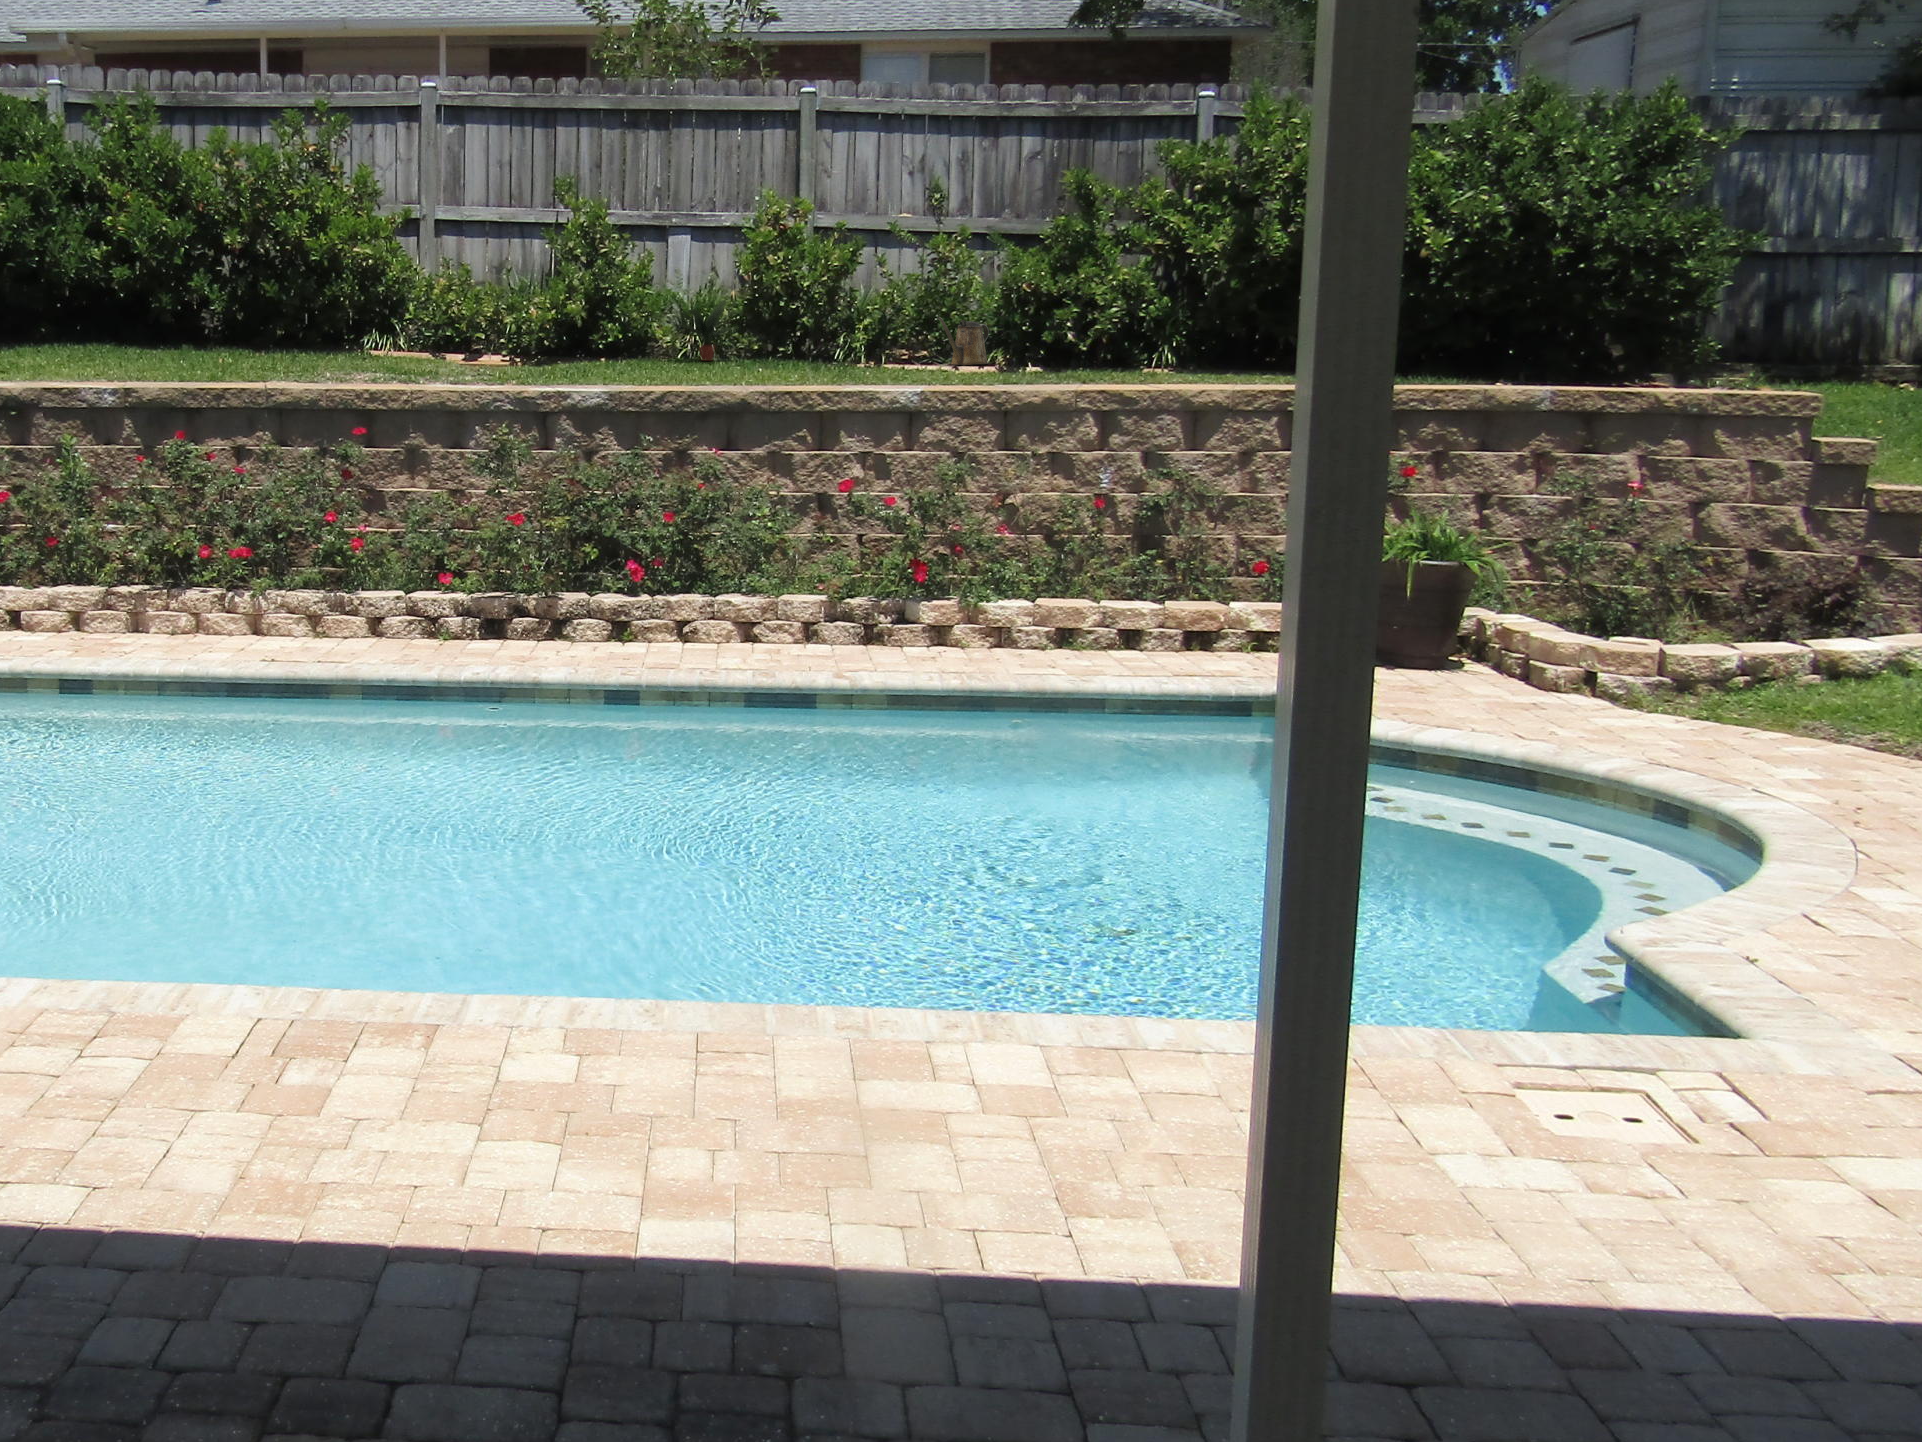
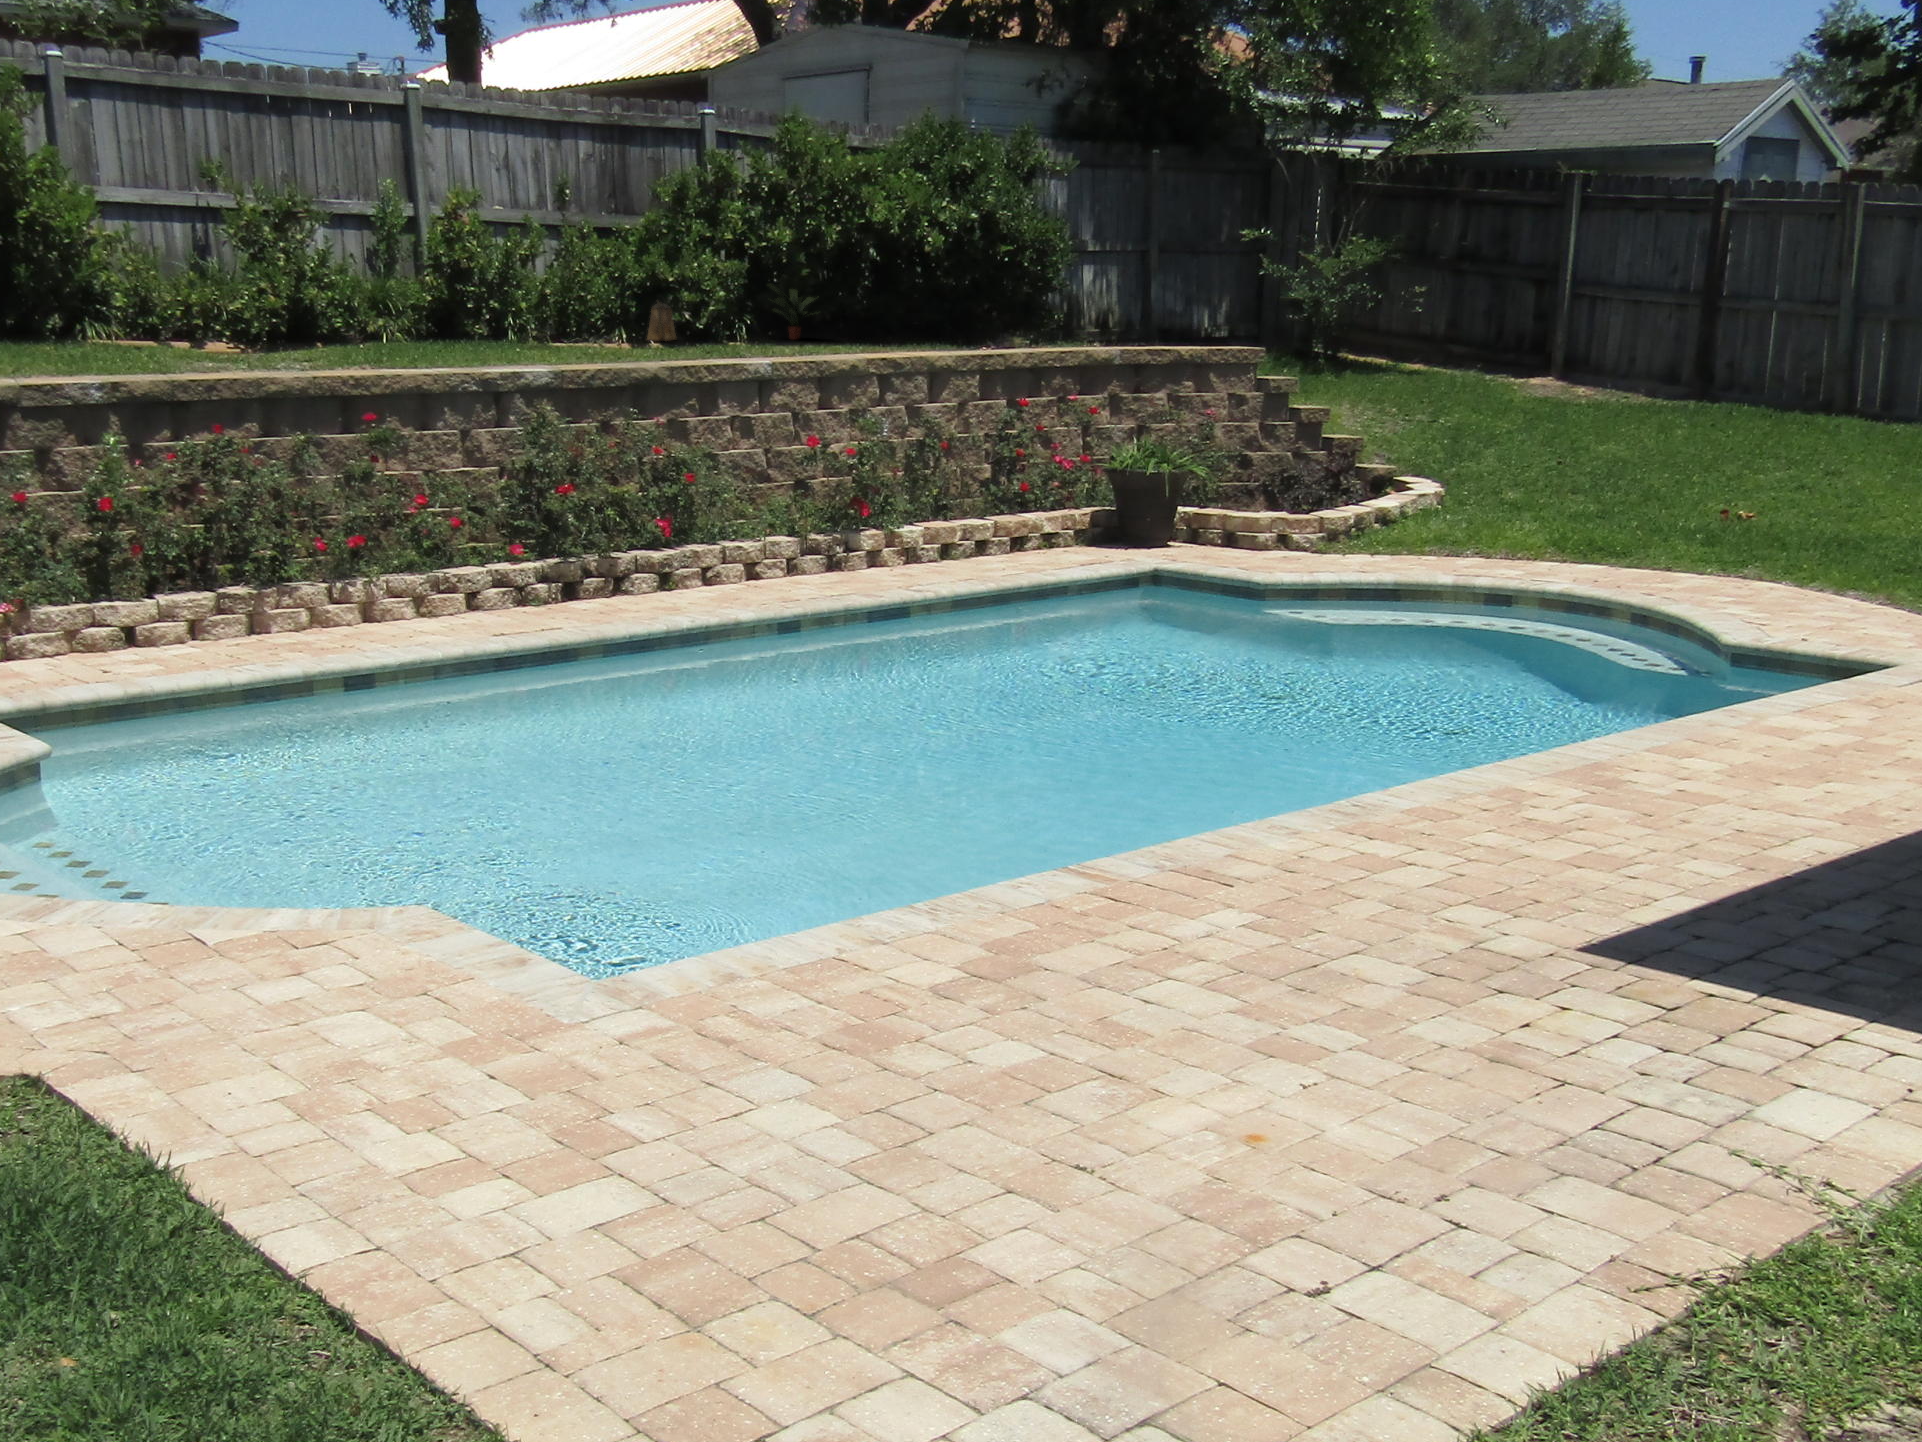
potted plant: present [677,300,736,361] -> present [768,283,816,339]

